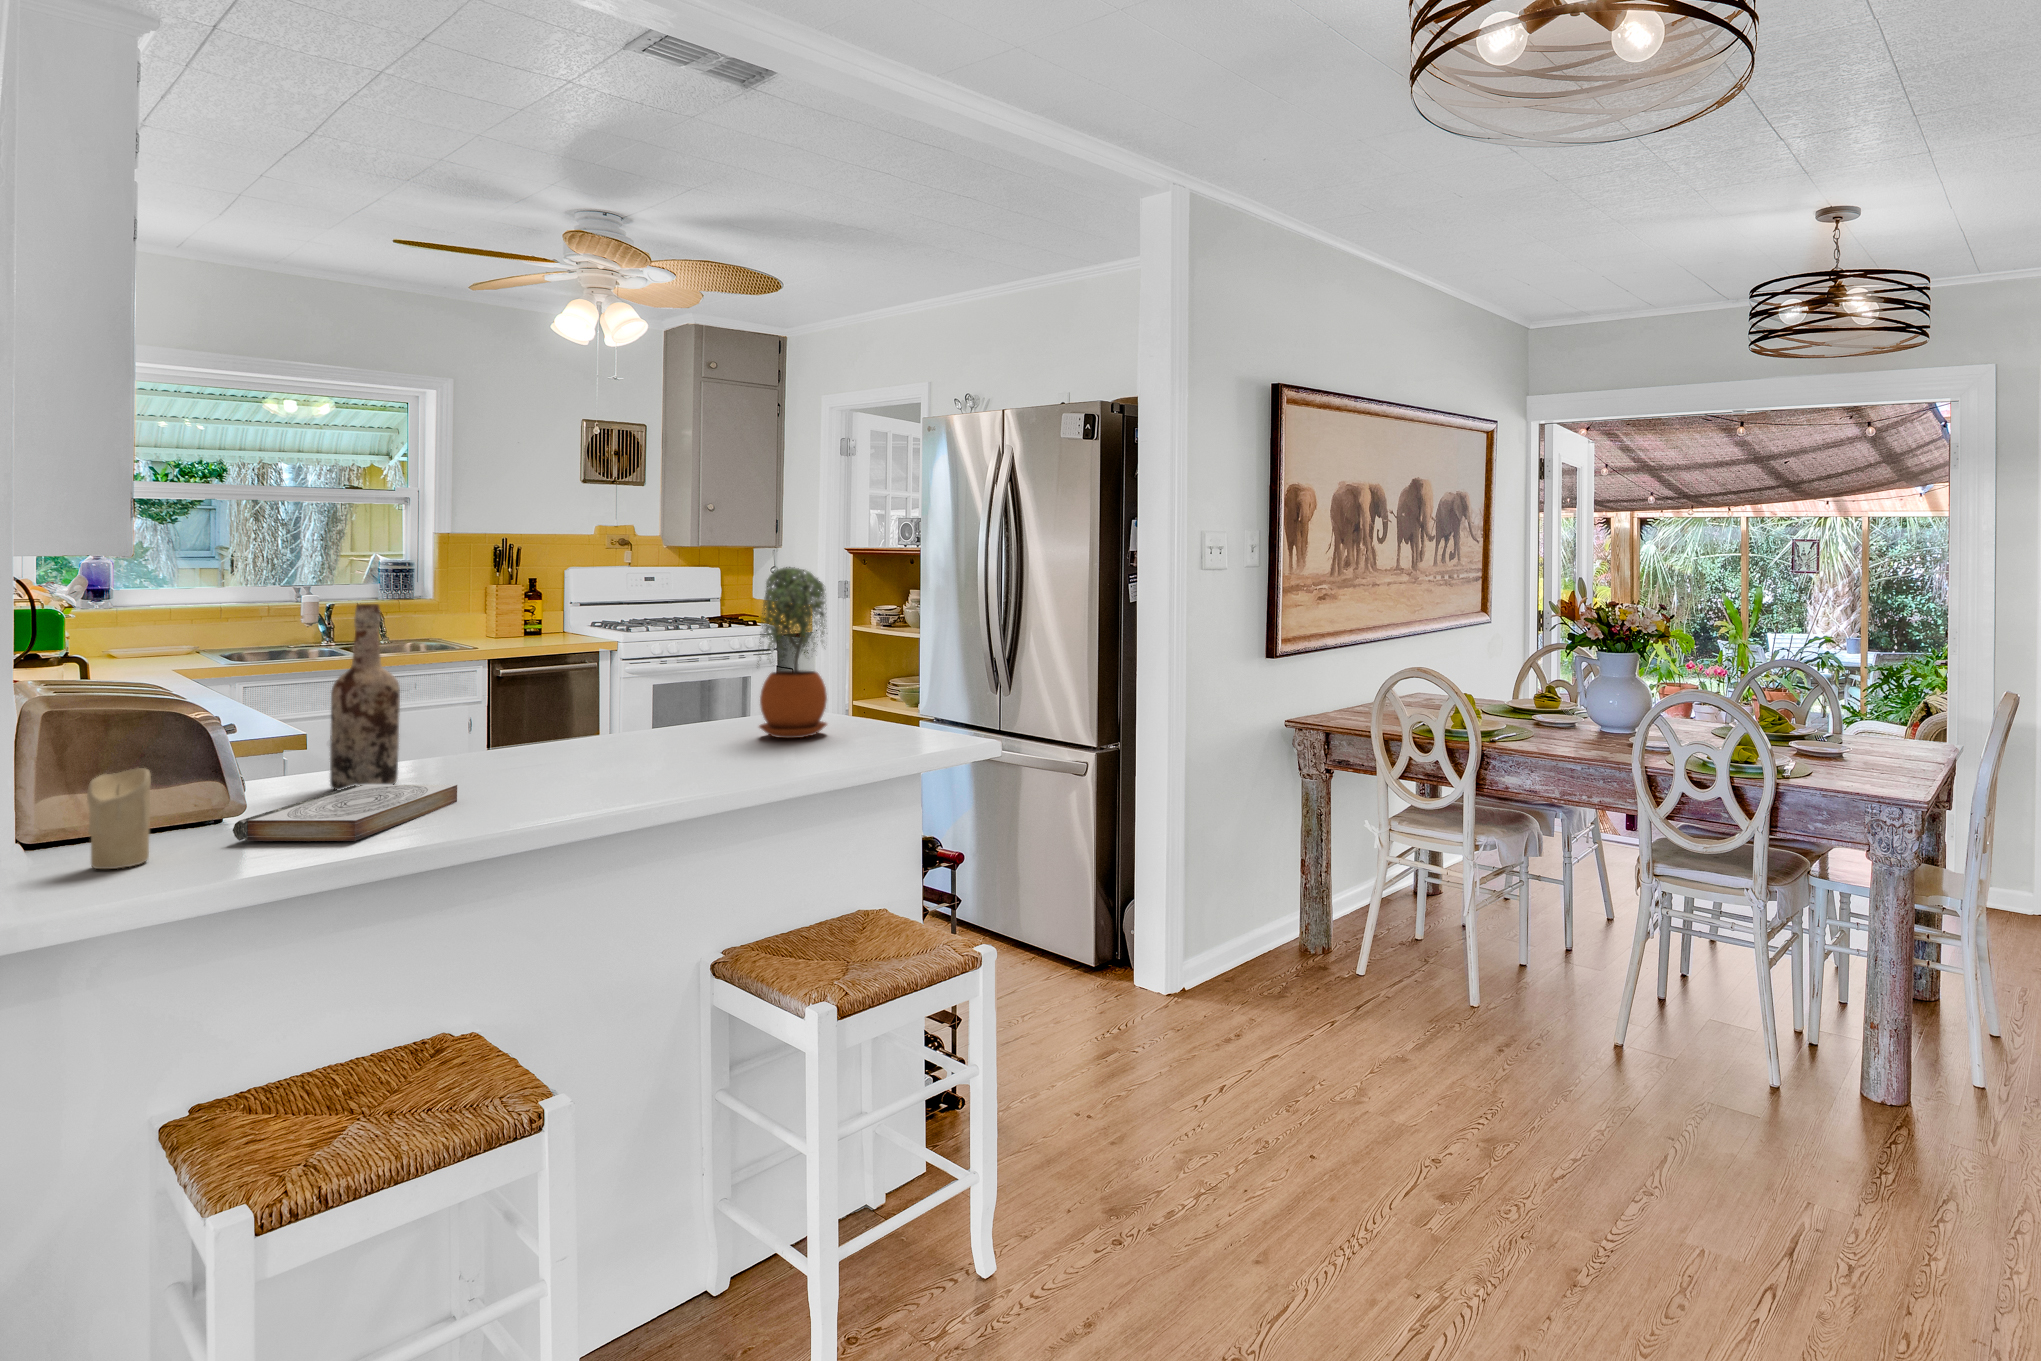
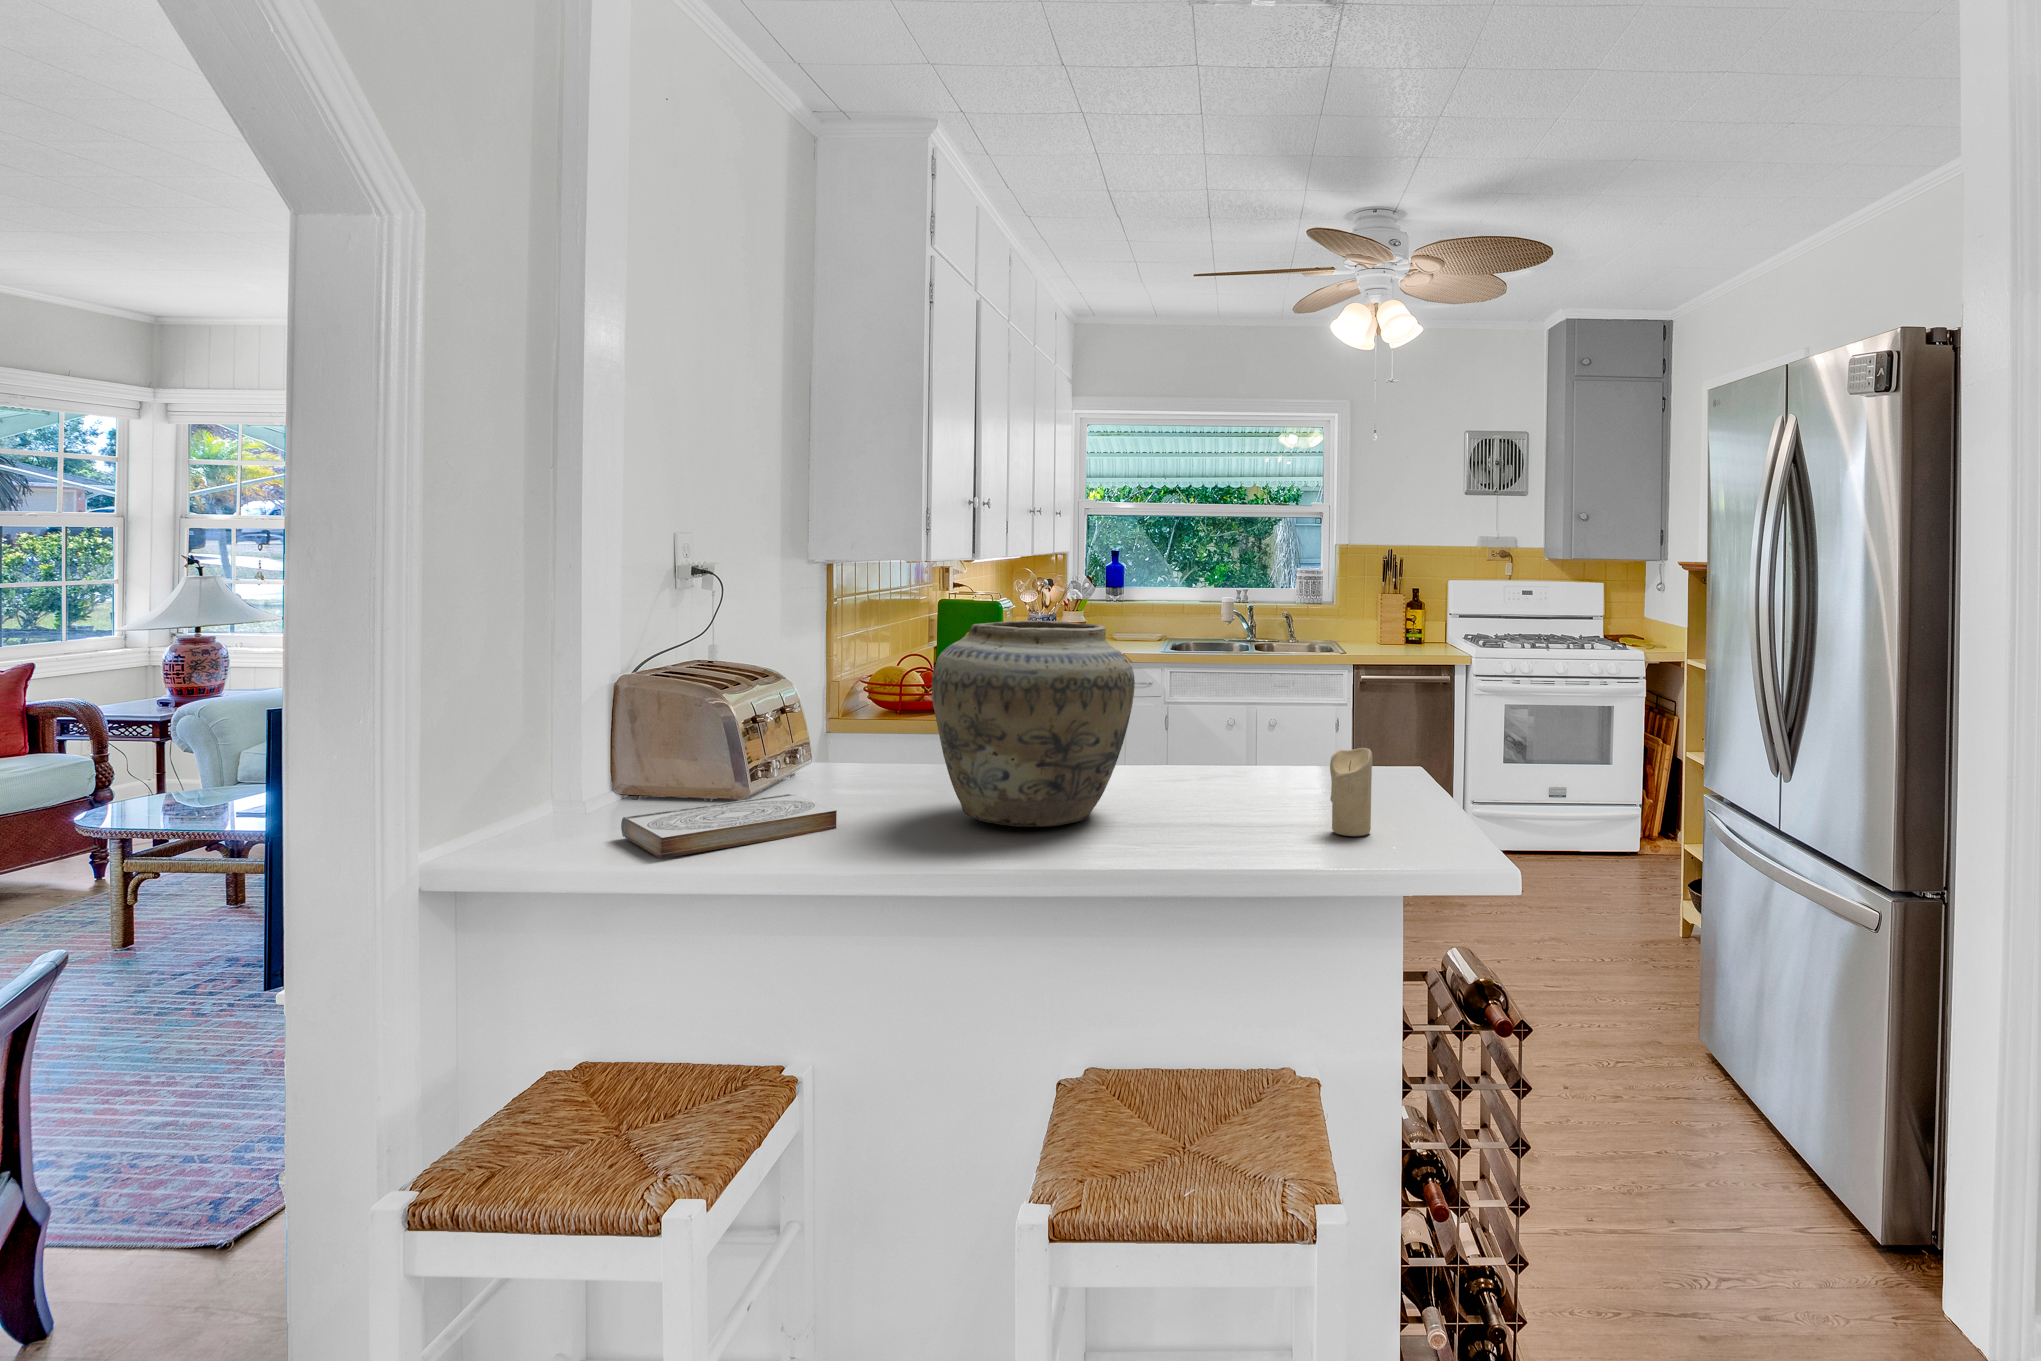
potted plant: present [759,567,827,738] -> none [1220,585,1322,809]
vase: none [528,602,719,772] -> present [932,621,1135,827]
wine bottle: present [330,604,400,790] -> none [810,613,869,799]
candle: present [87,768,151,869] -> present [1330,748,1373,836]

